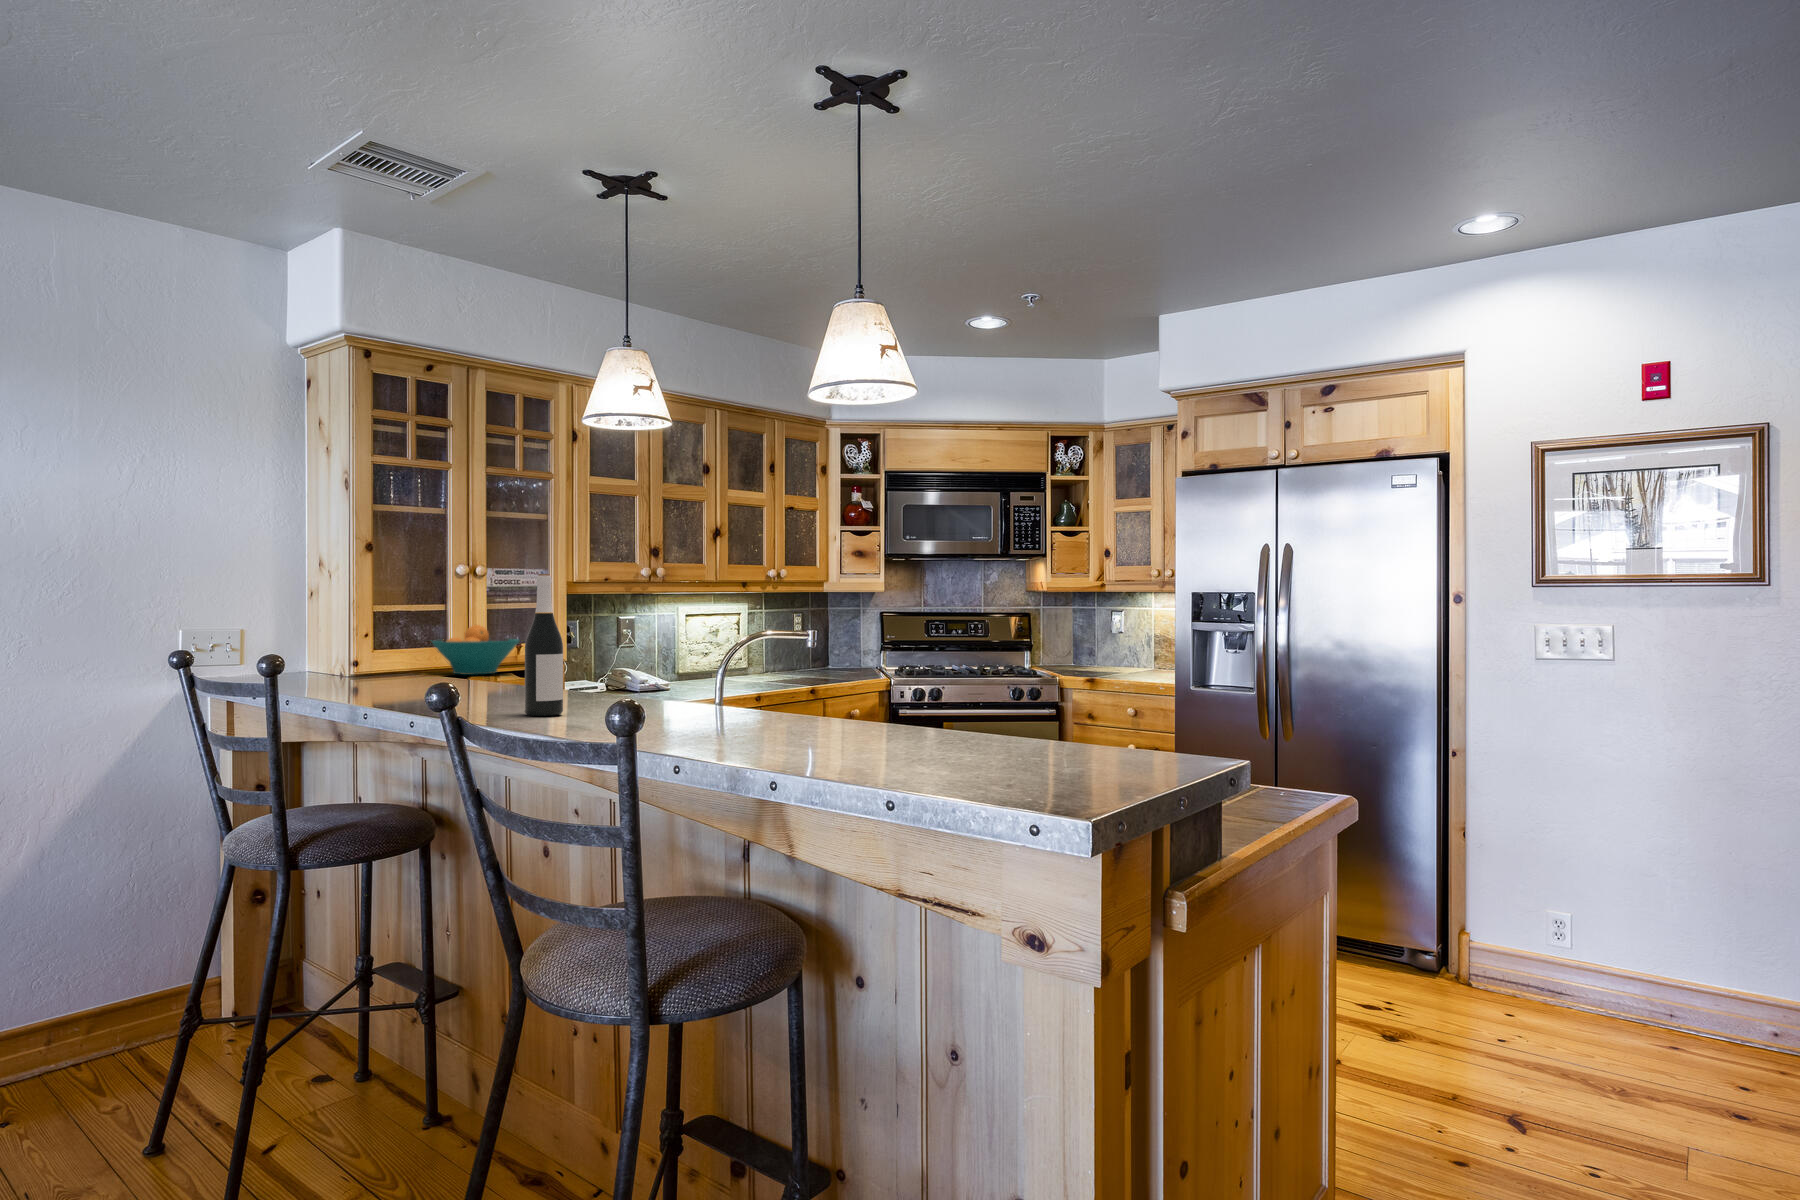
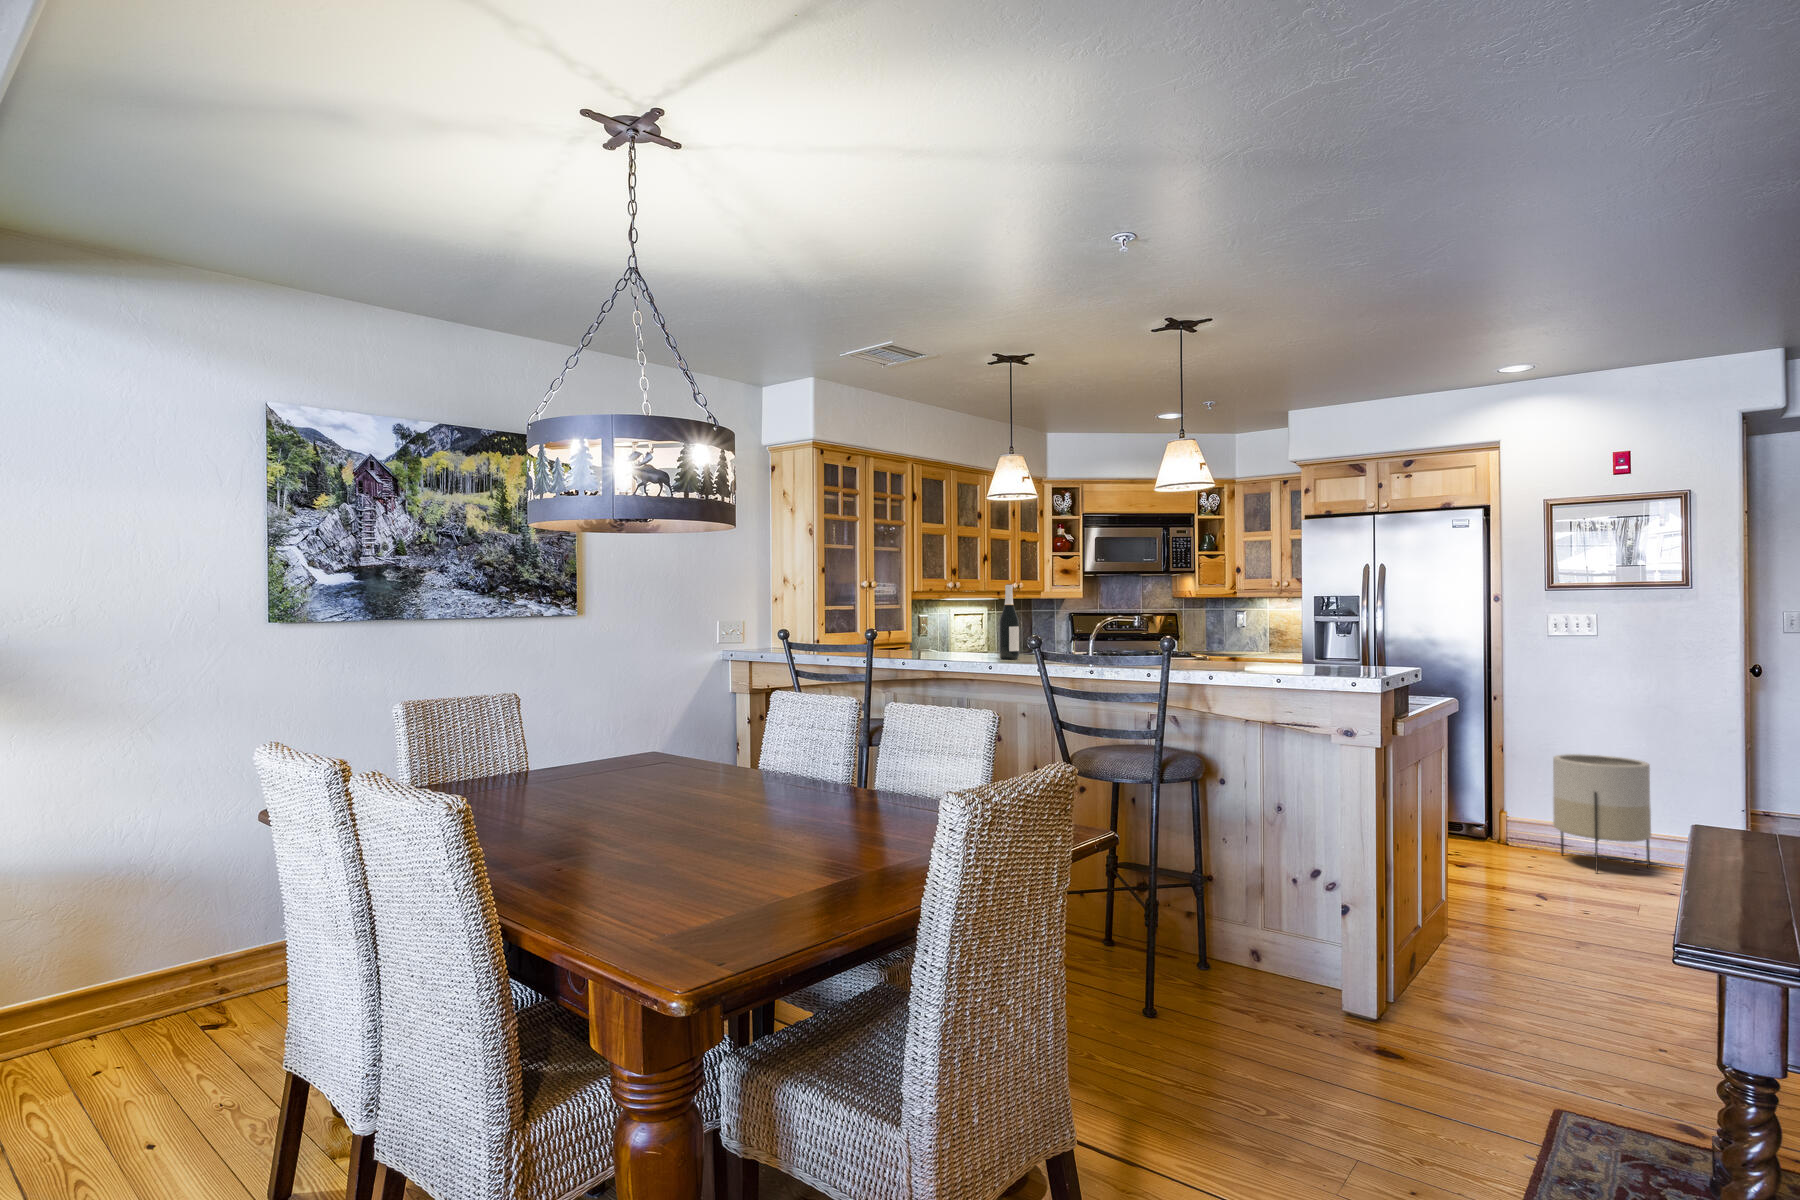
fruit bowl: present [430,625,519,675] -> none [843,617,895,647]
planter: none [1539,851,1694,1062] -> present [1553,754,1651,873]

